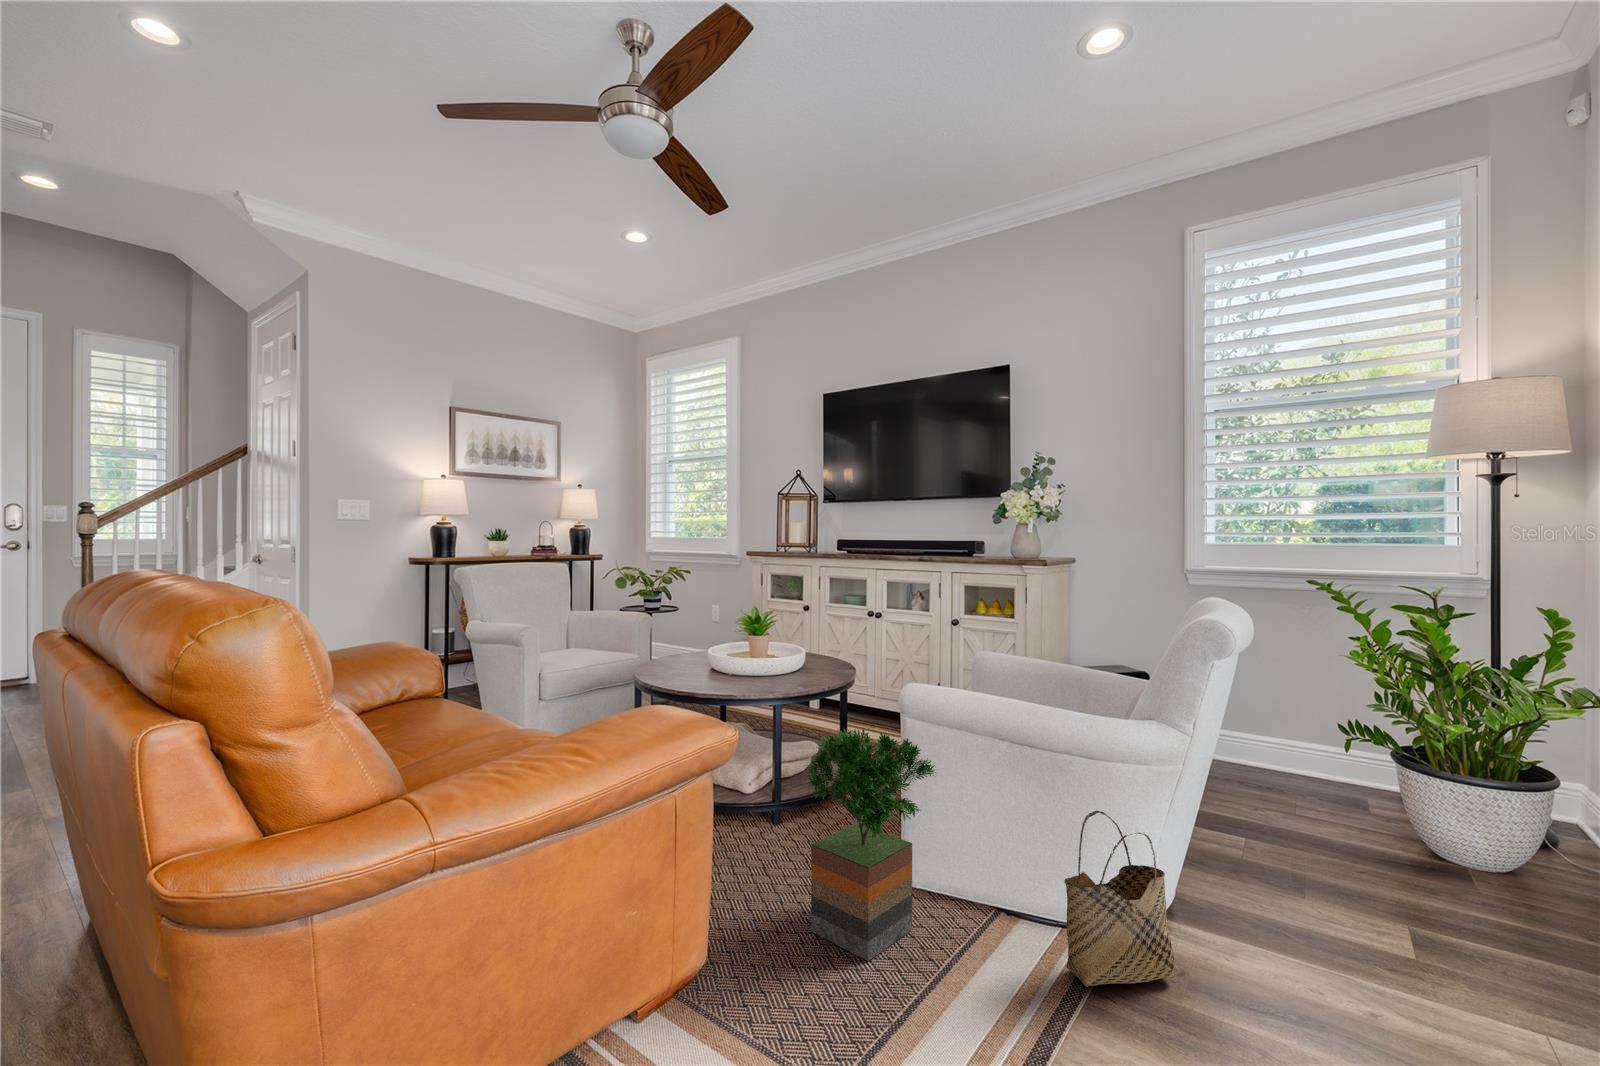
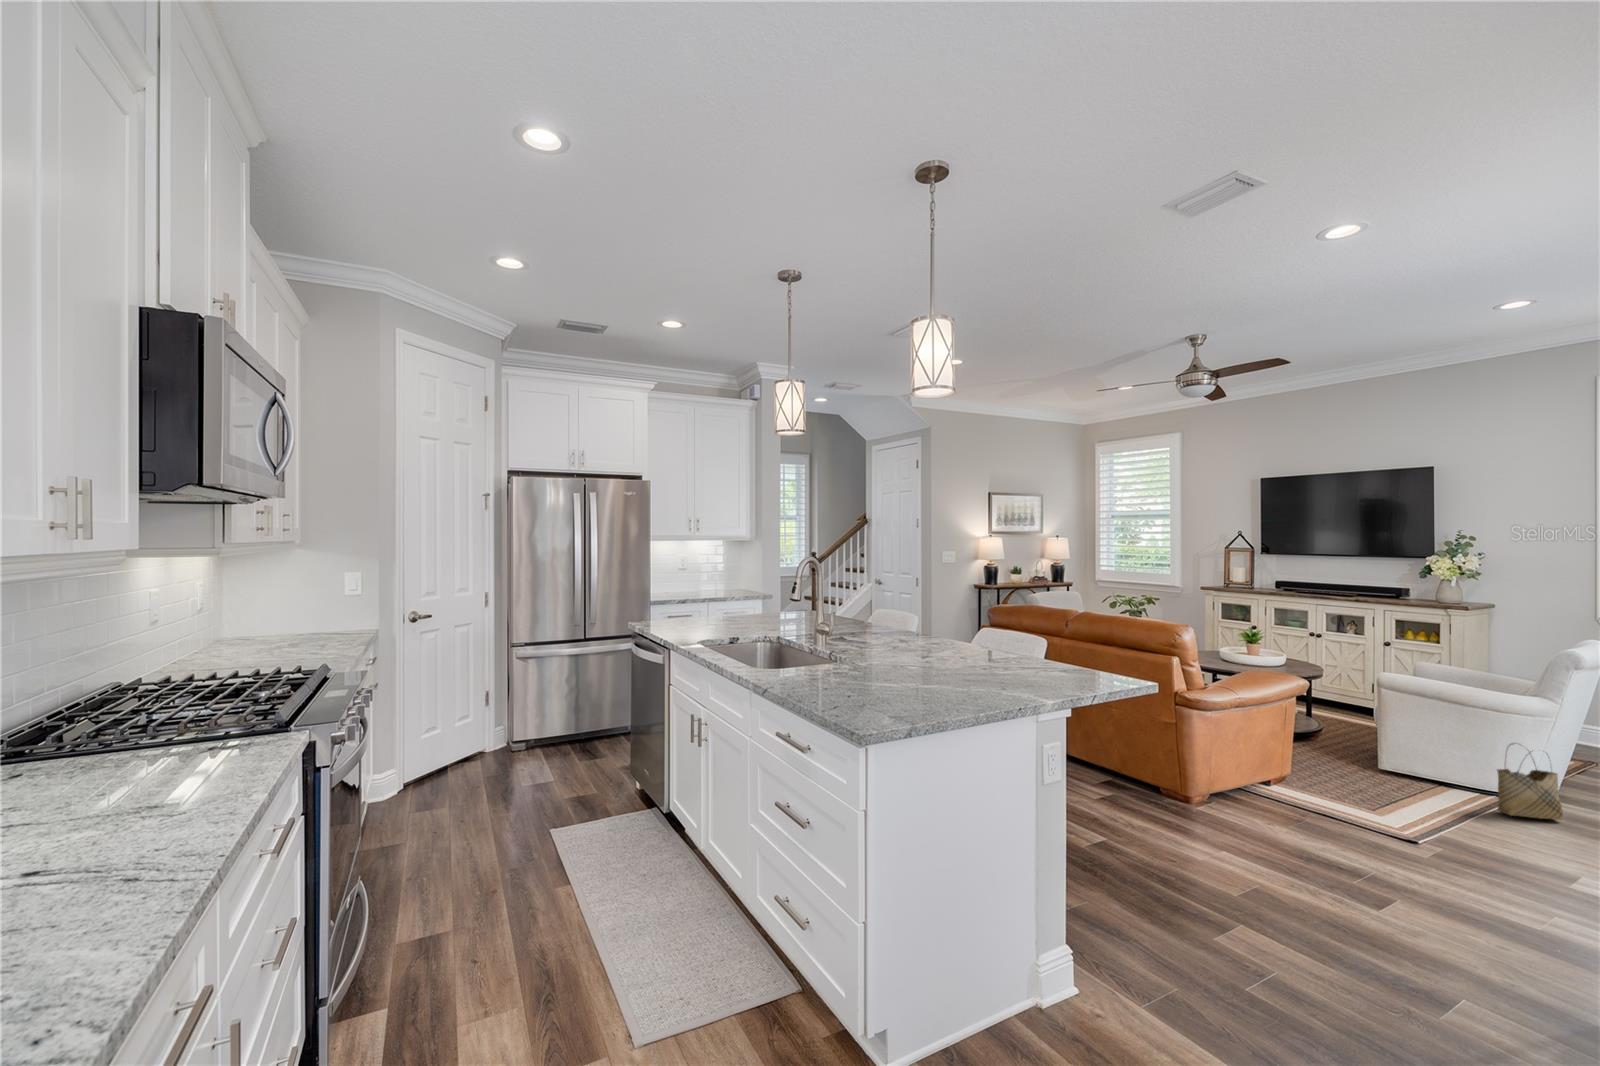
potted tree: present [807,728,935,961] -> none [1342,695,1418,796]

